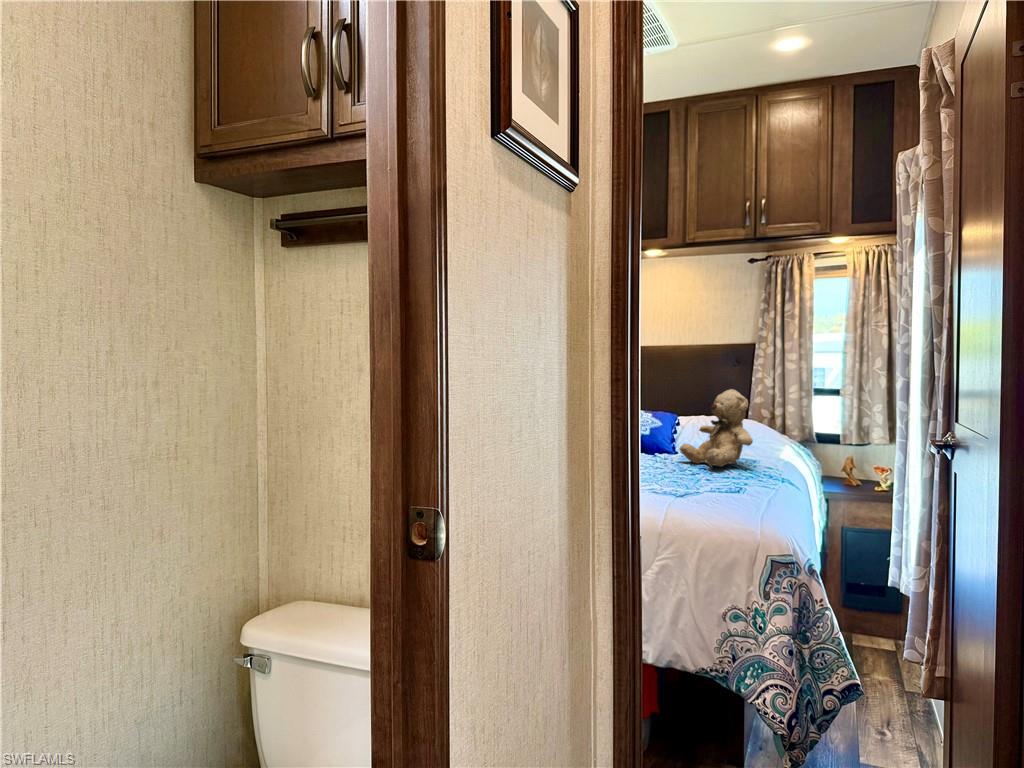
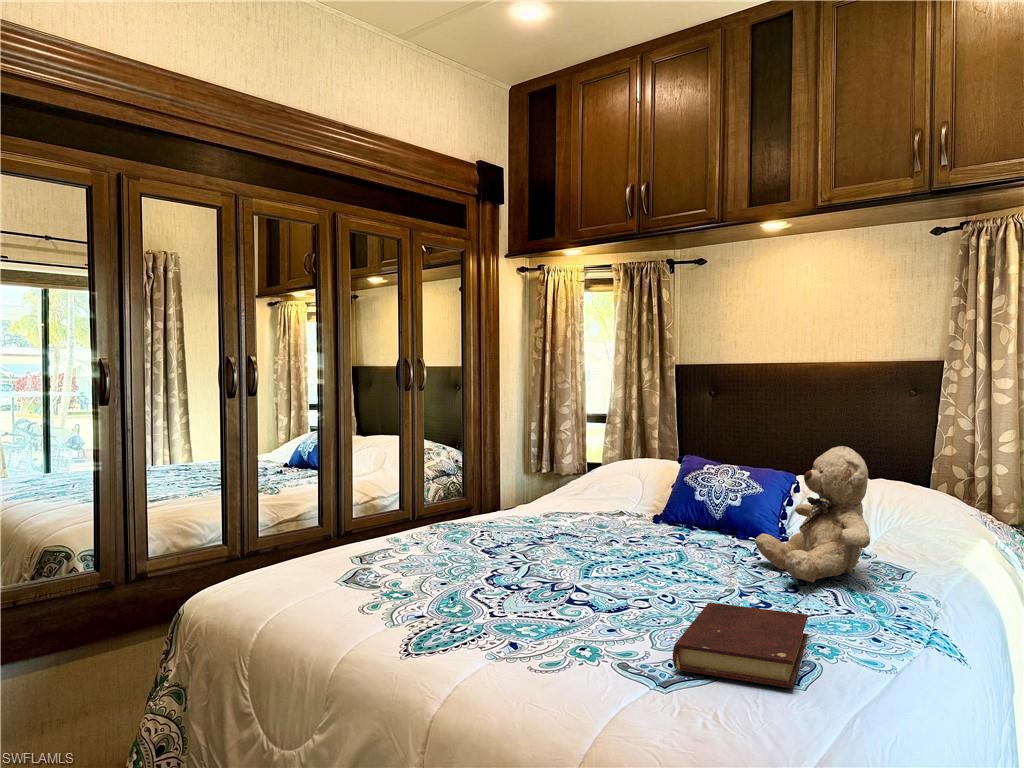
book: none [683,474,755,503] -> present [673,602,808,688]

